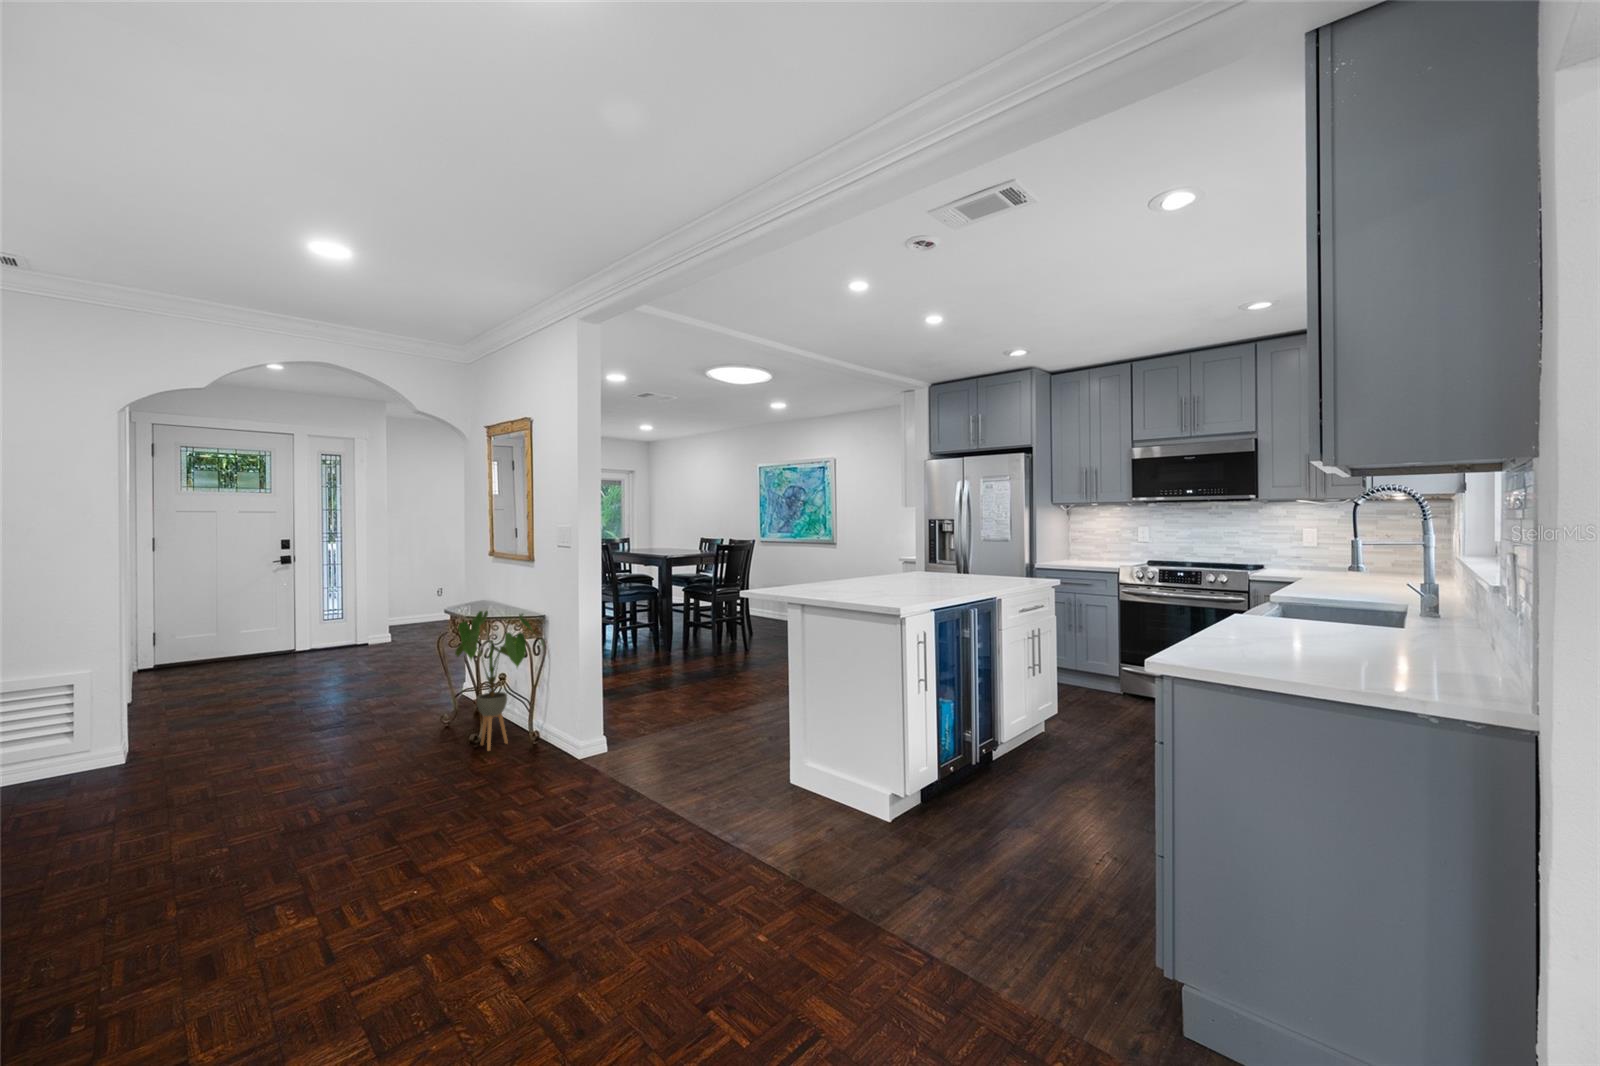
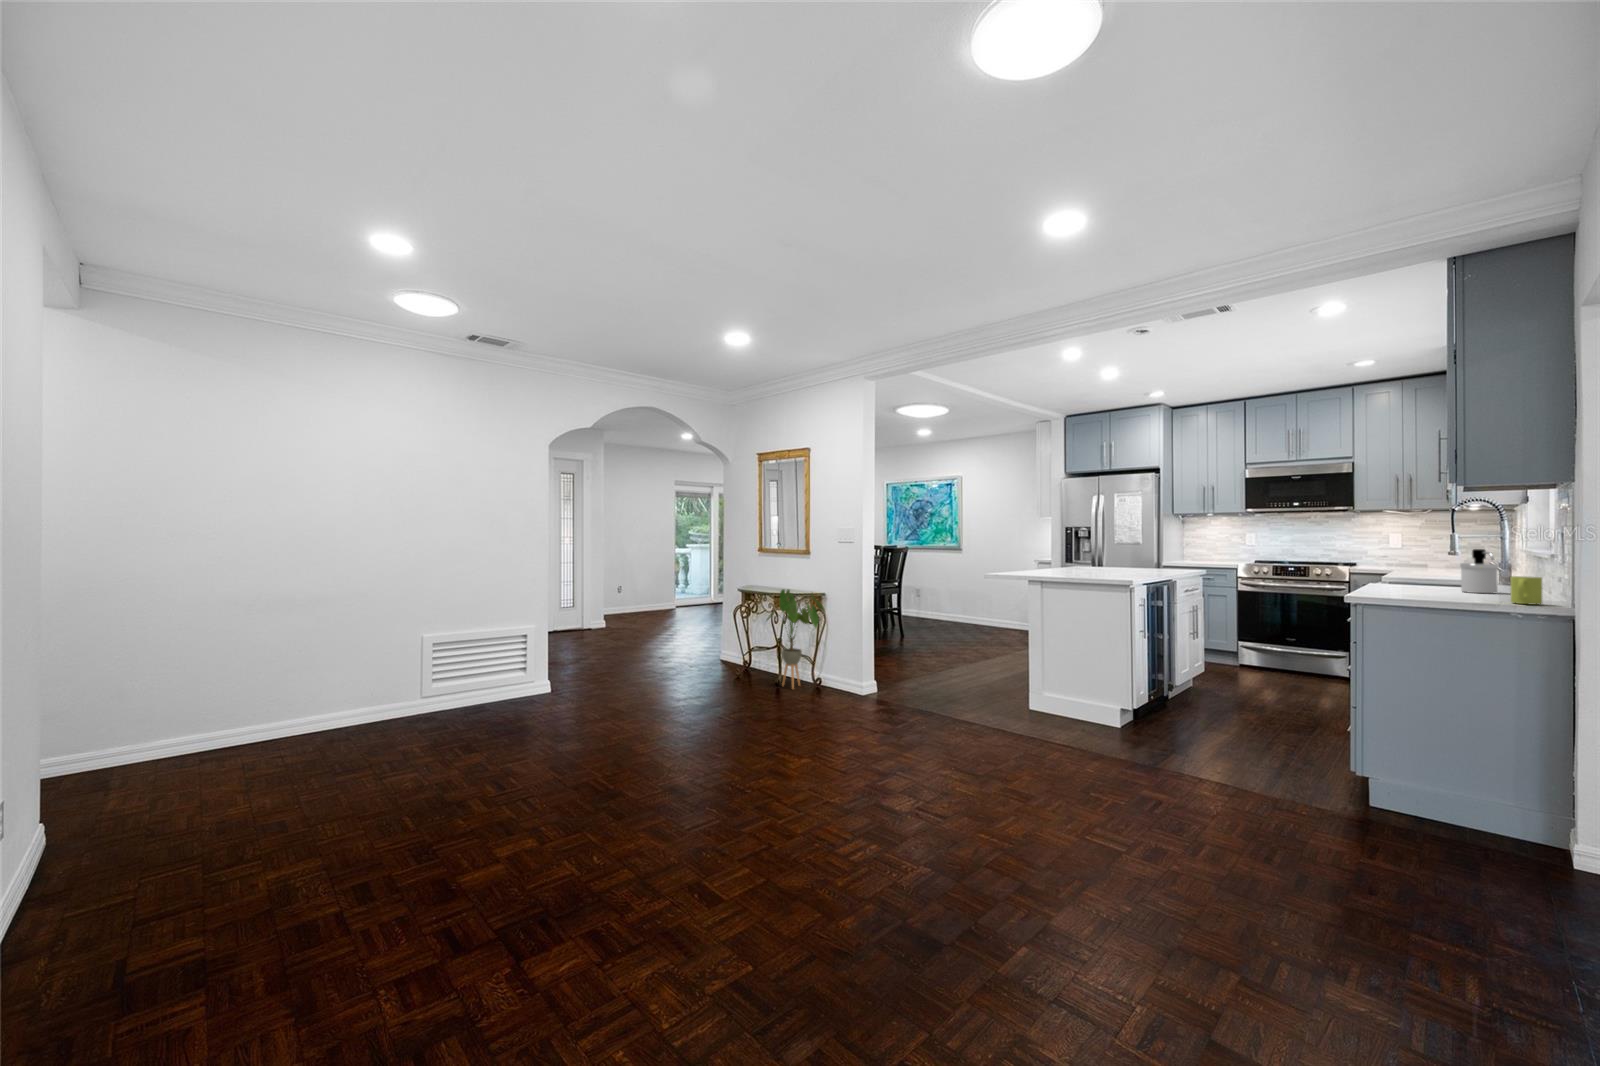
soap dispenser: none [1346,568,1404,642] -> present [1460,549,1499,593]
mug: none [1410,628,1465,685] -> present [1511,576,1542,605]

